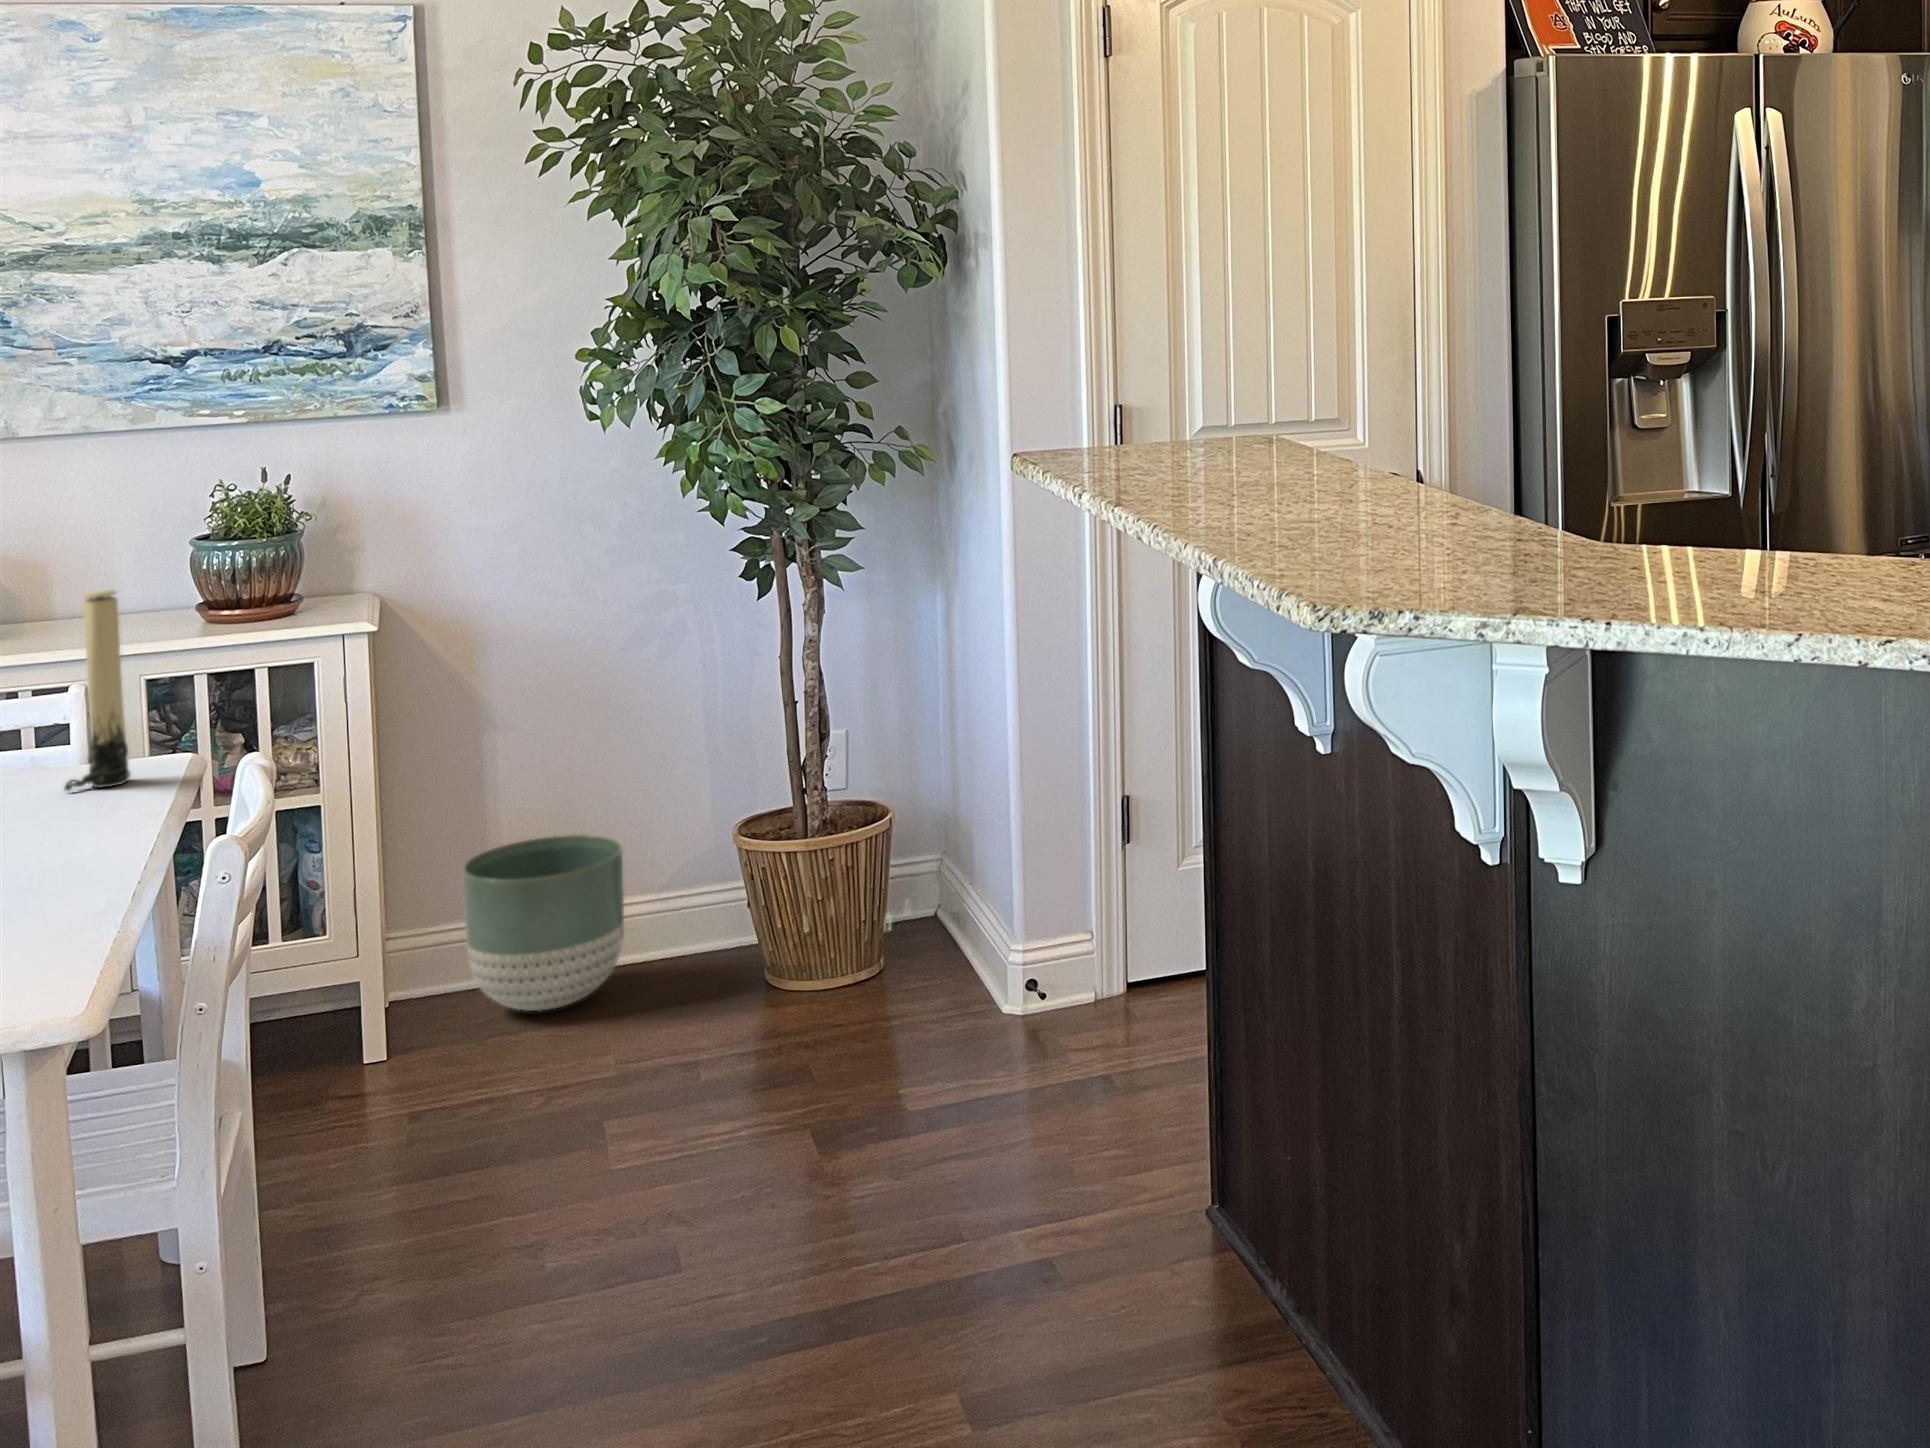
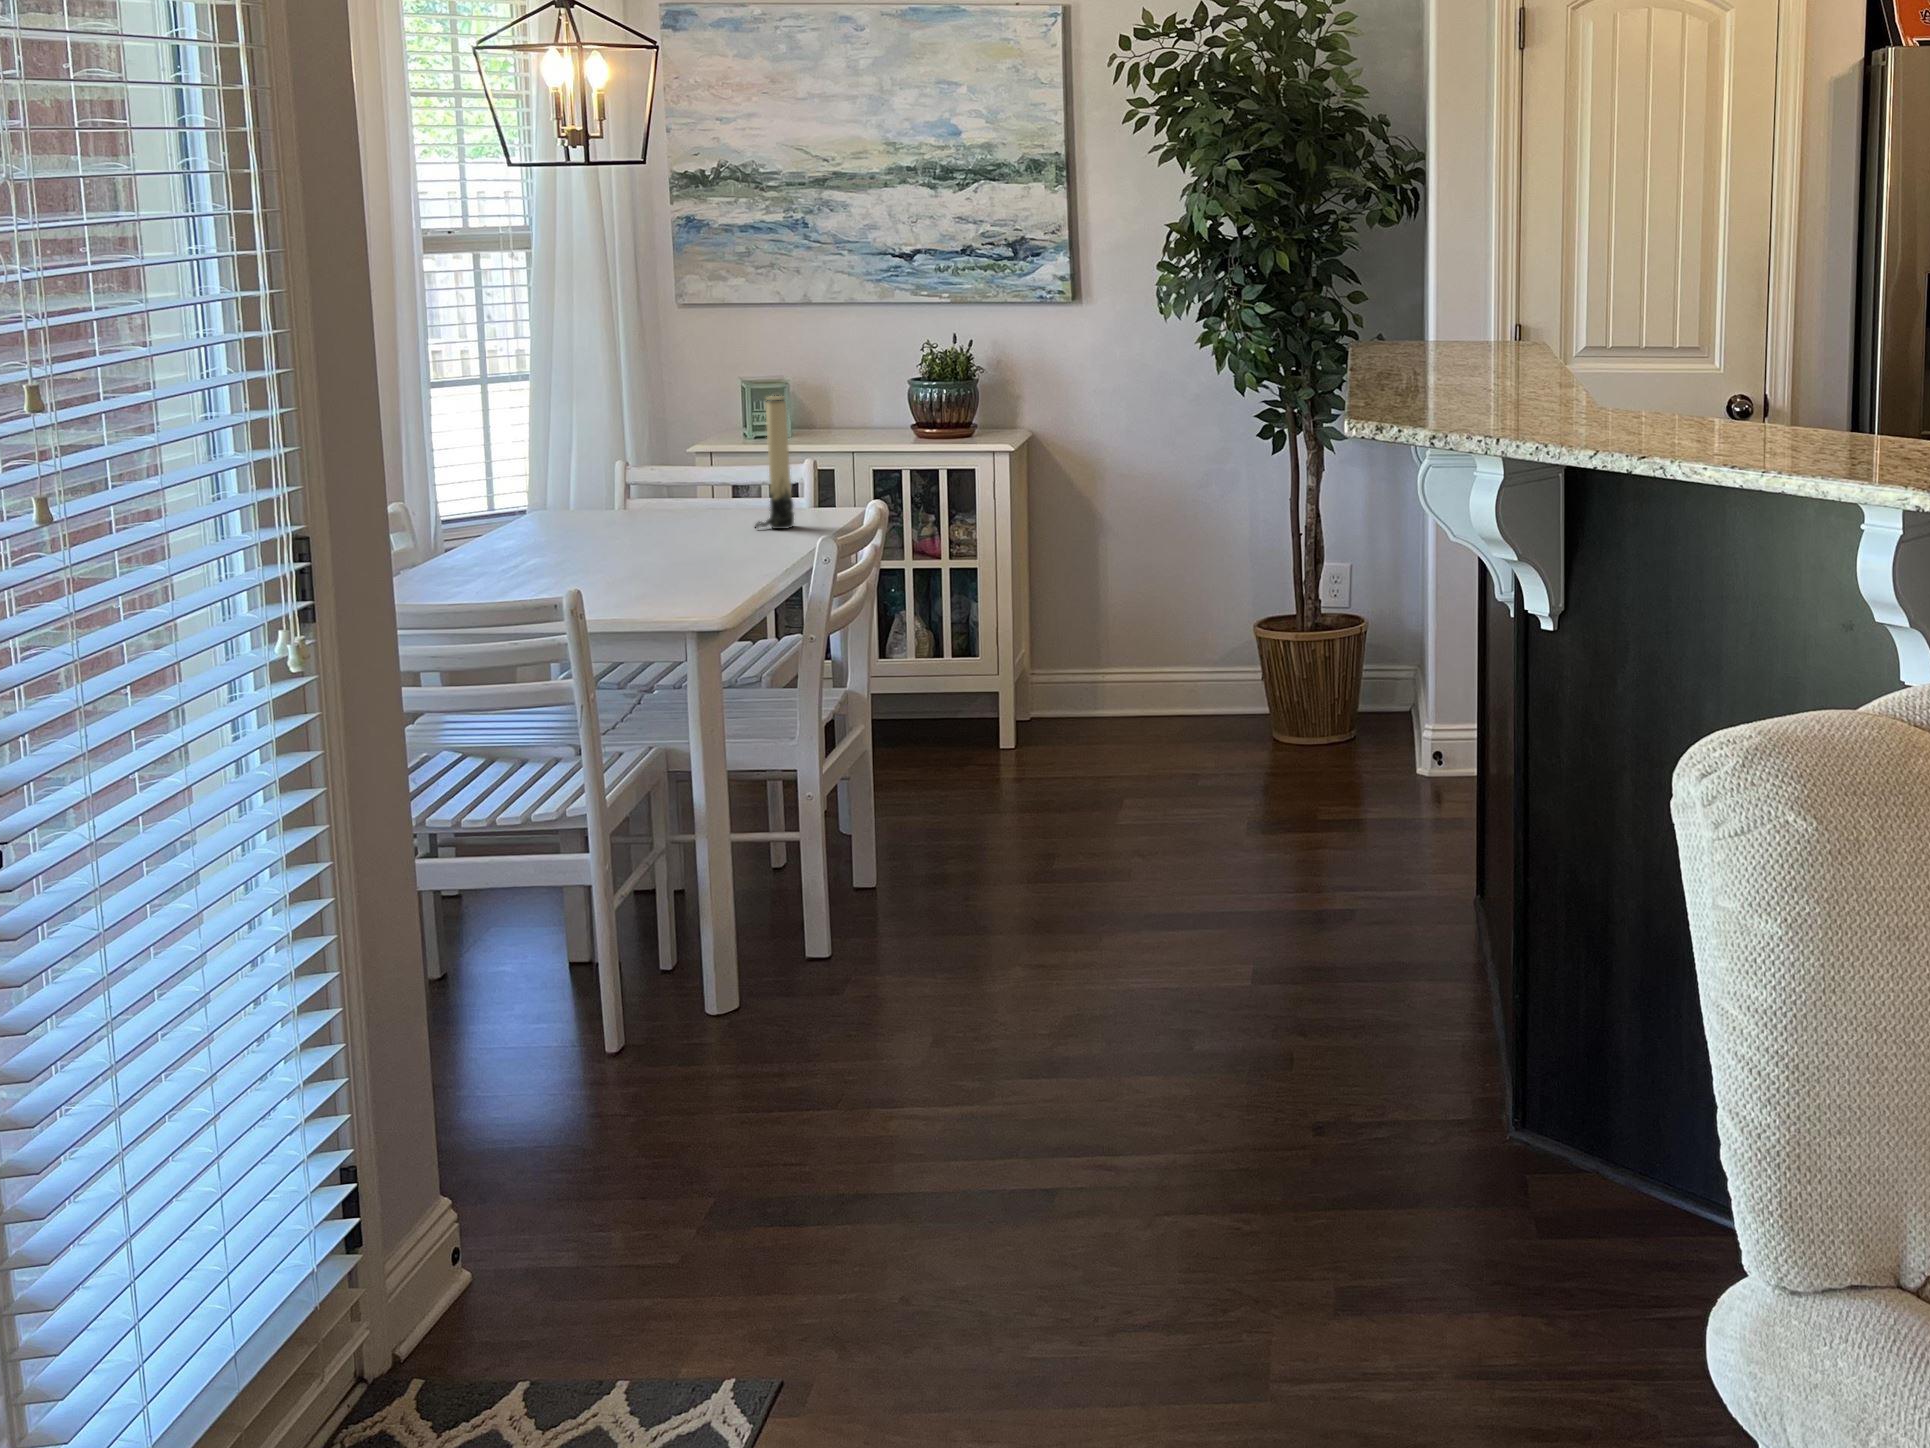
planter: present [462,835,624,1011] -> none [1073,614,1180,732]

